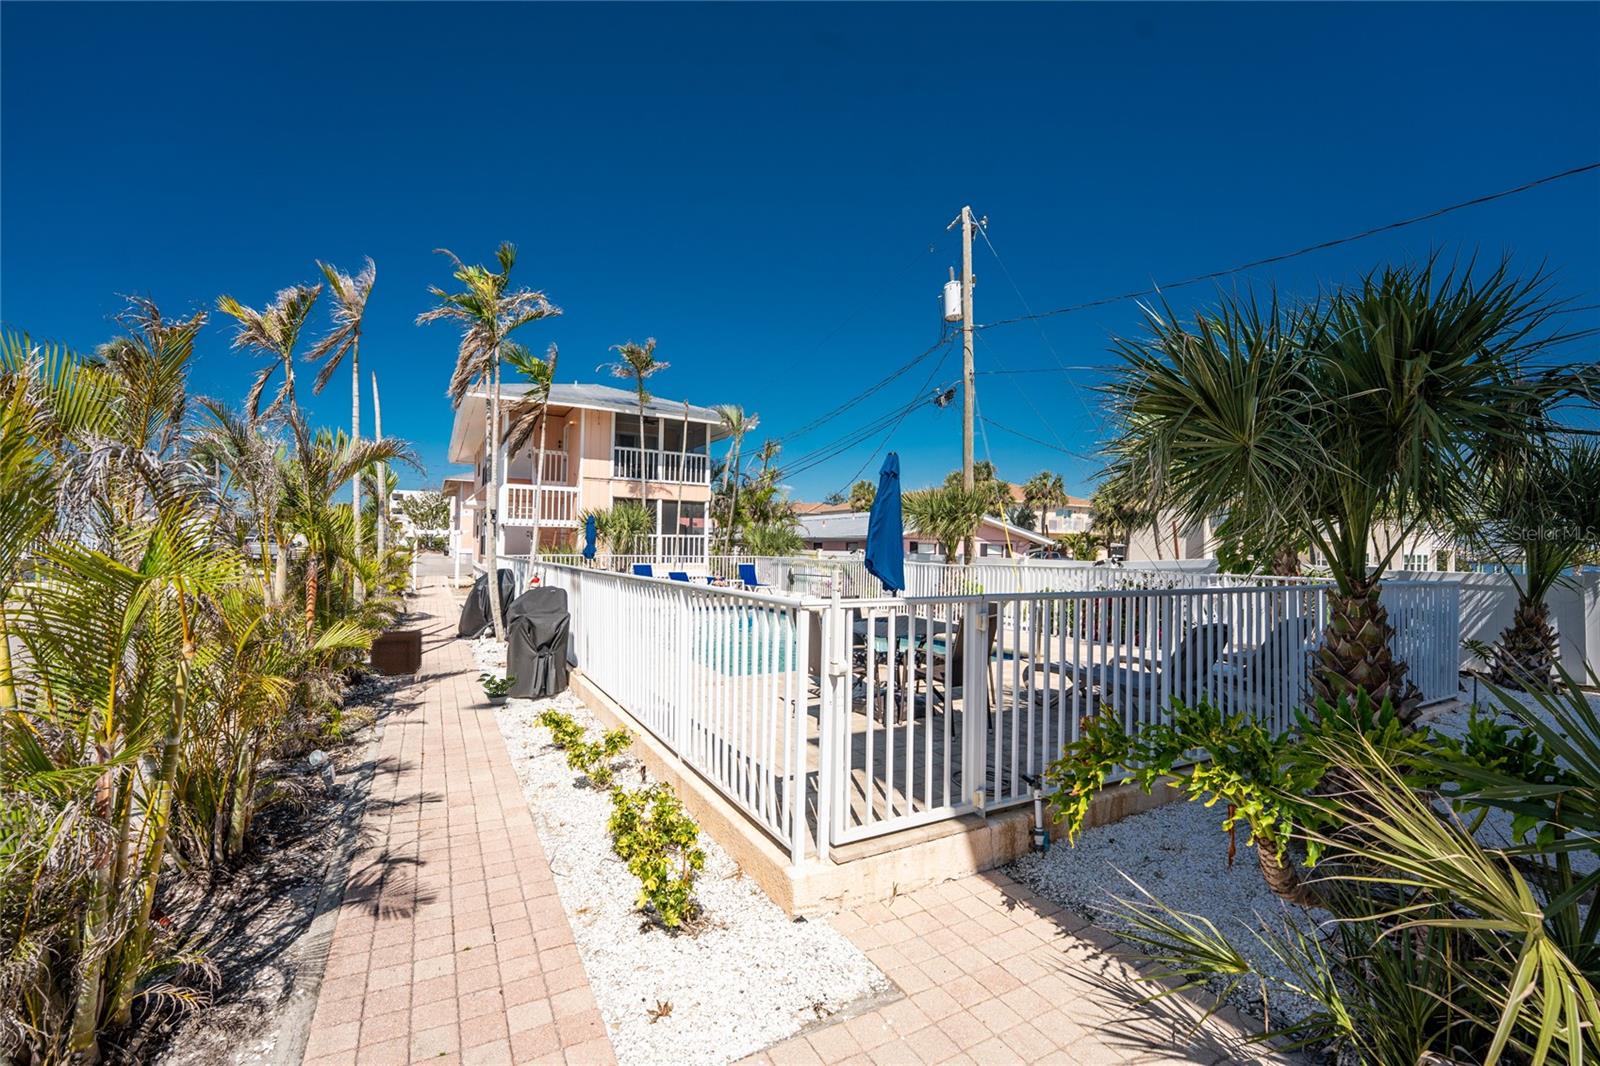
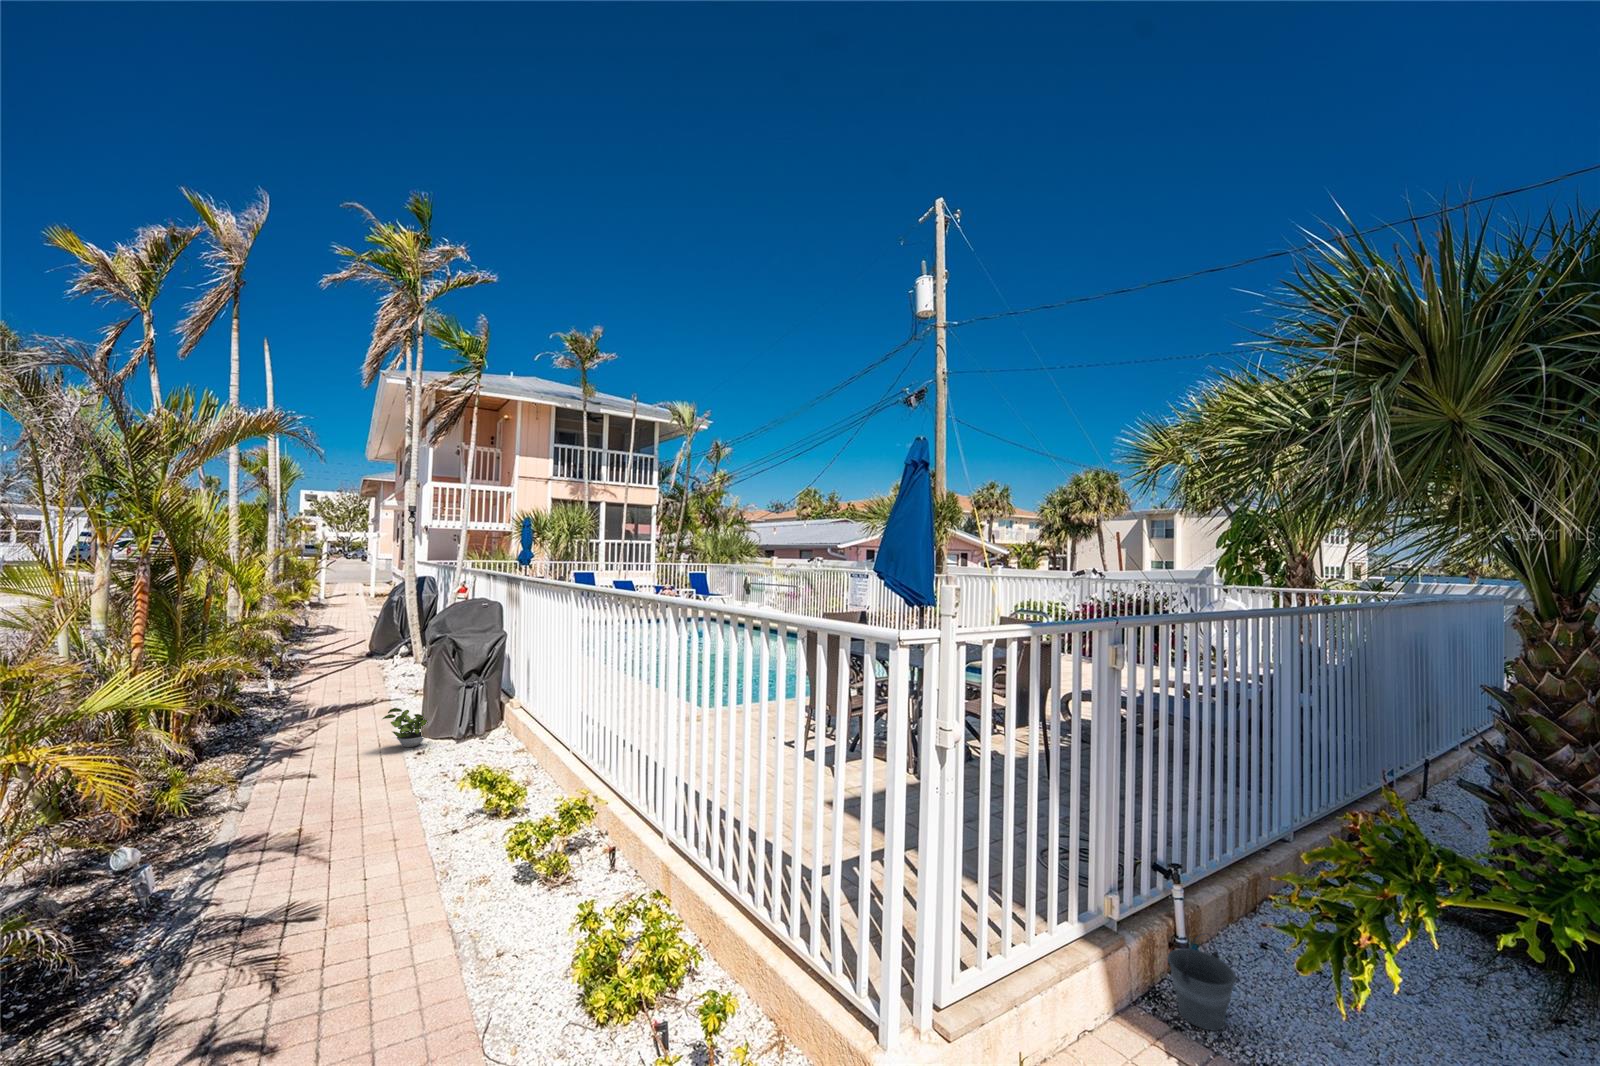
wooden crate: present [370,630,422,675] -> none [248,650,320,709]
bucket: none [1012,815,1055,879] -> present [1168,933,1236,1031]

